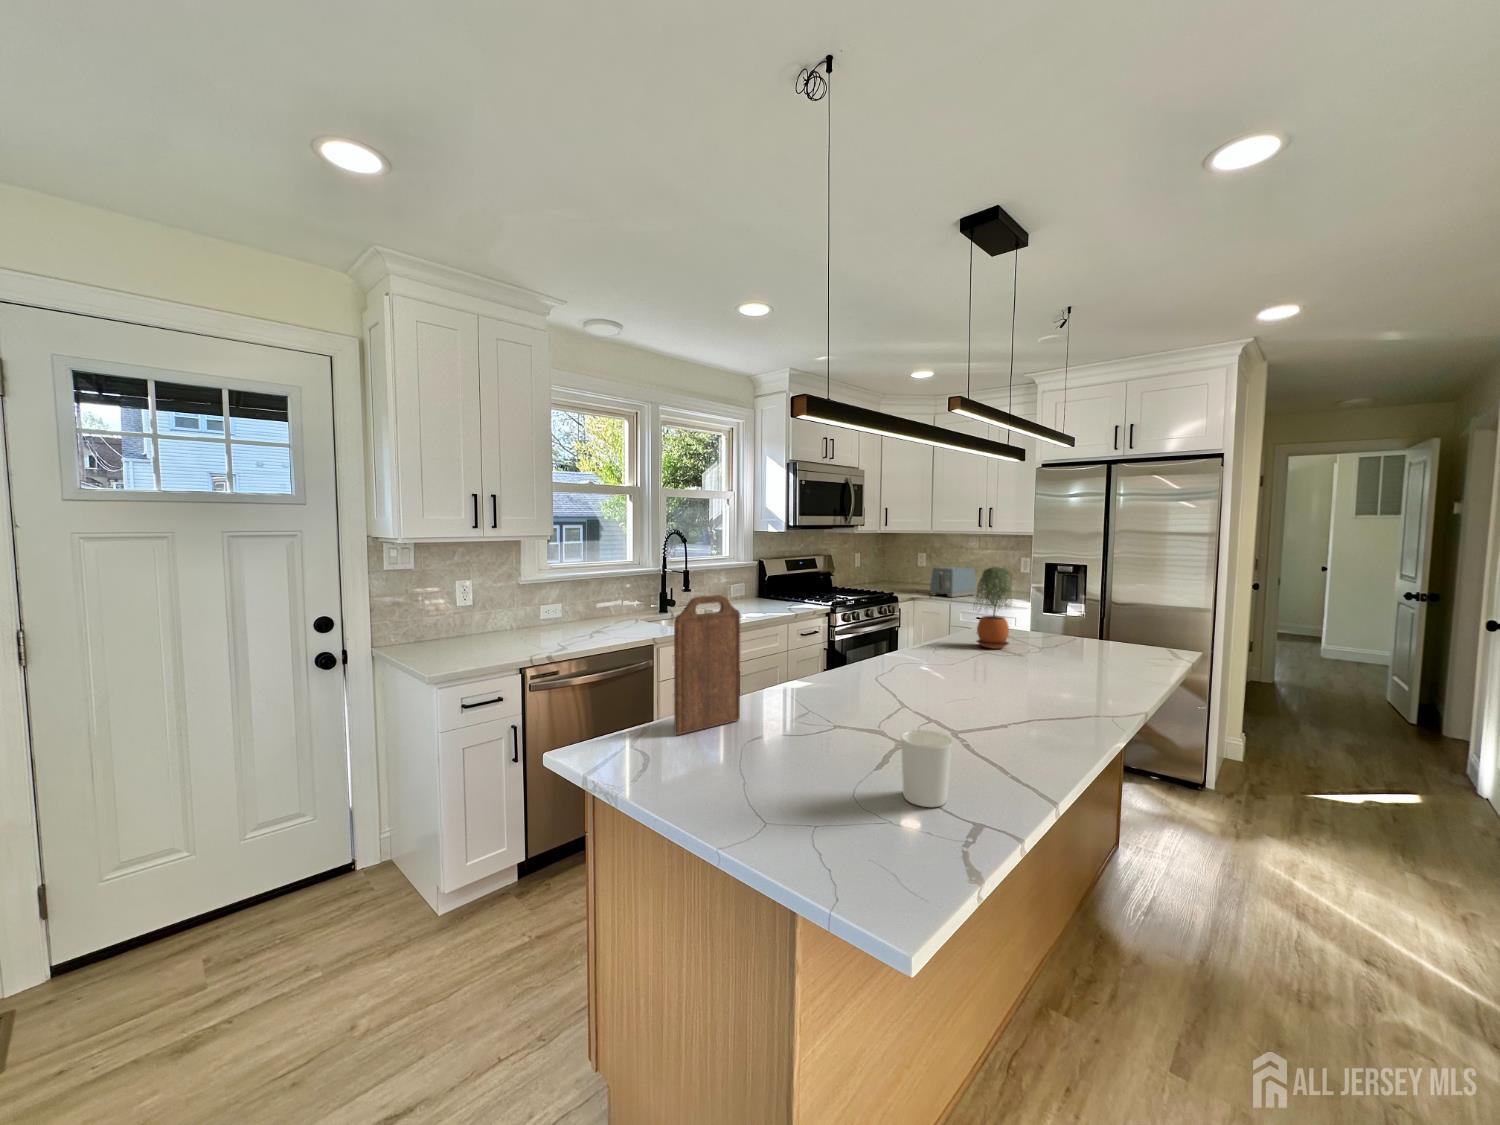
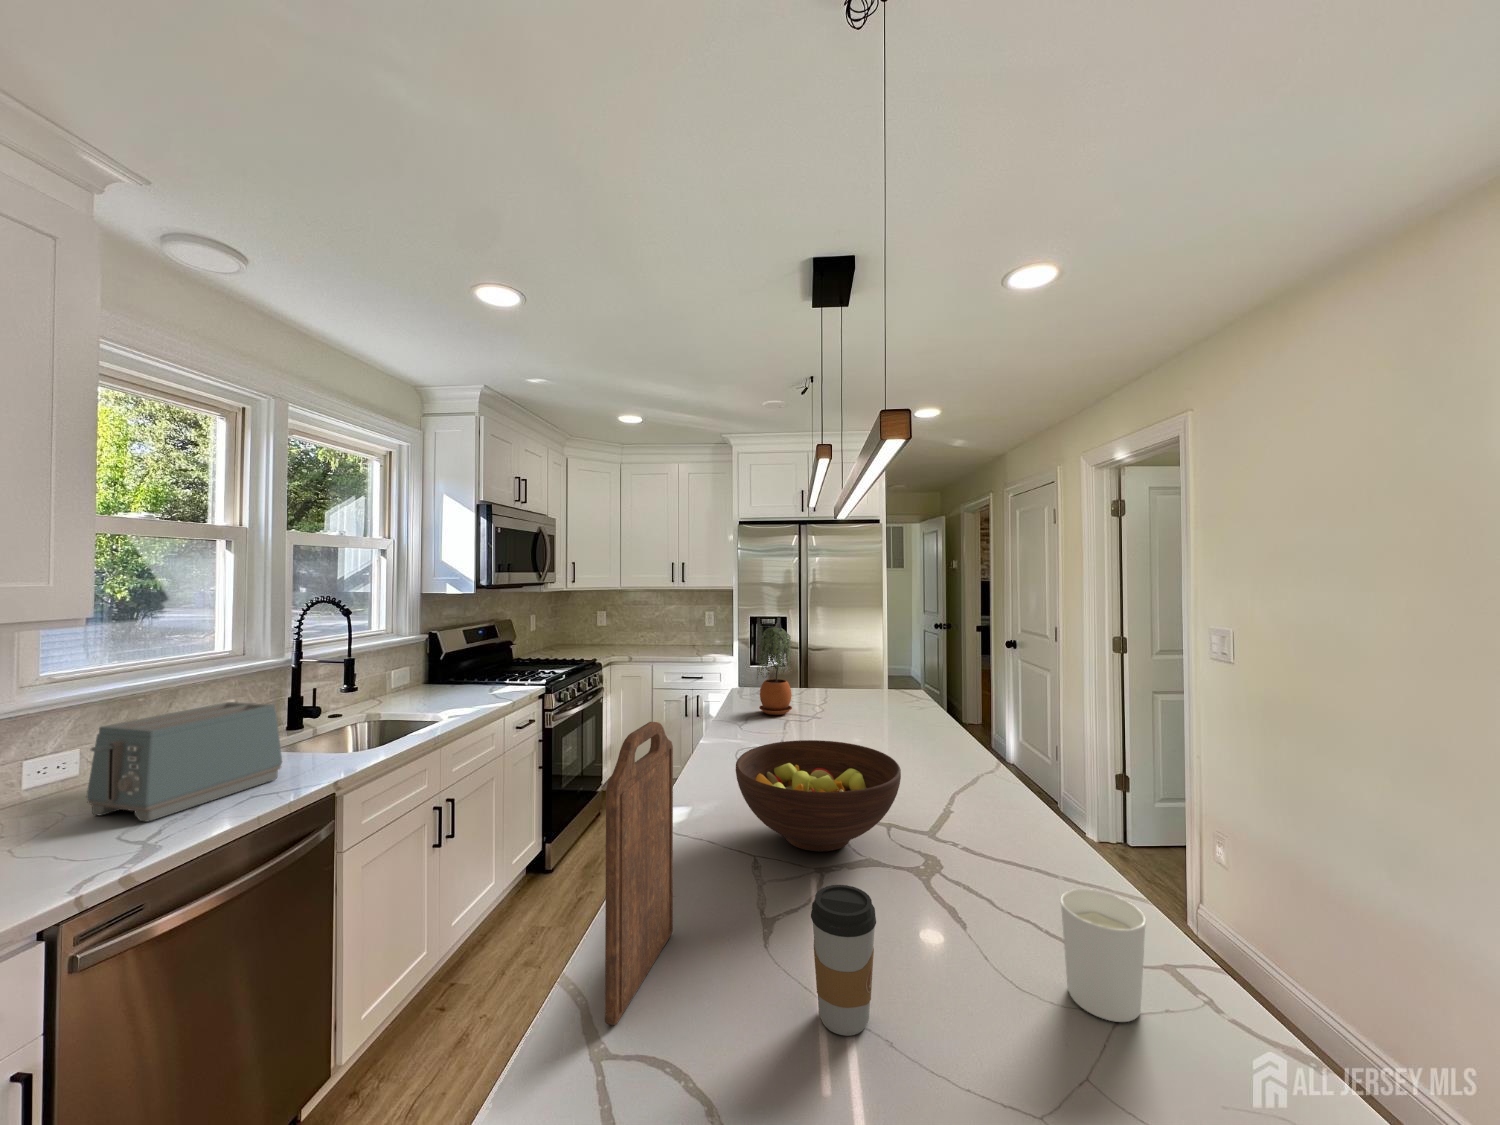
toaster: present [930,566,976,597] -> present [87,702,282,822]
fruit bowl: none [822,643,947,716] -> present [736,740,901,851]
coffee cup: none [755,692,792,766] -> present [811,885,876,1036]

